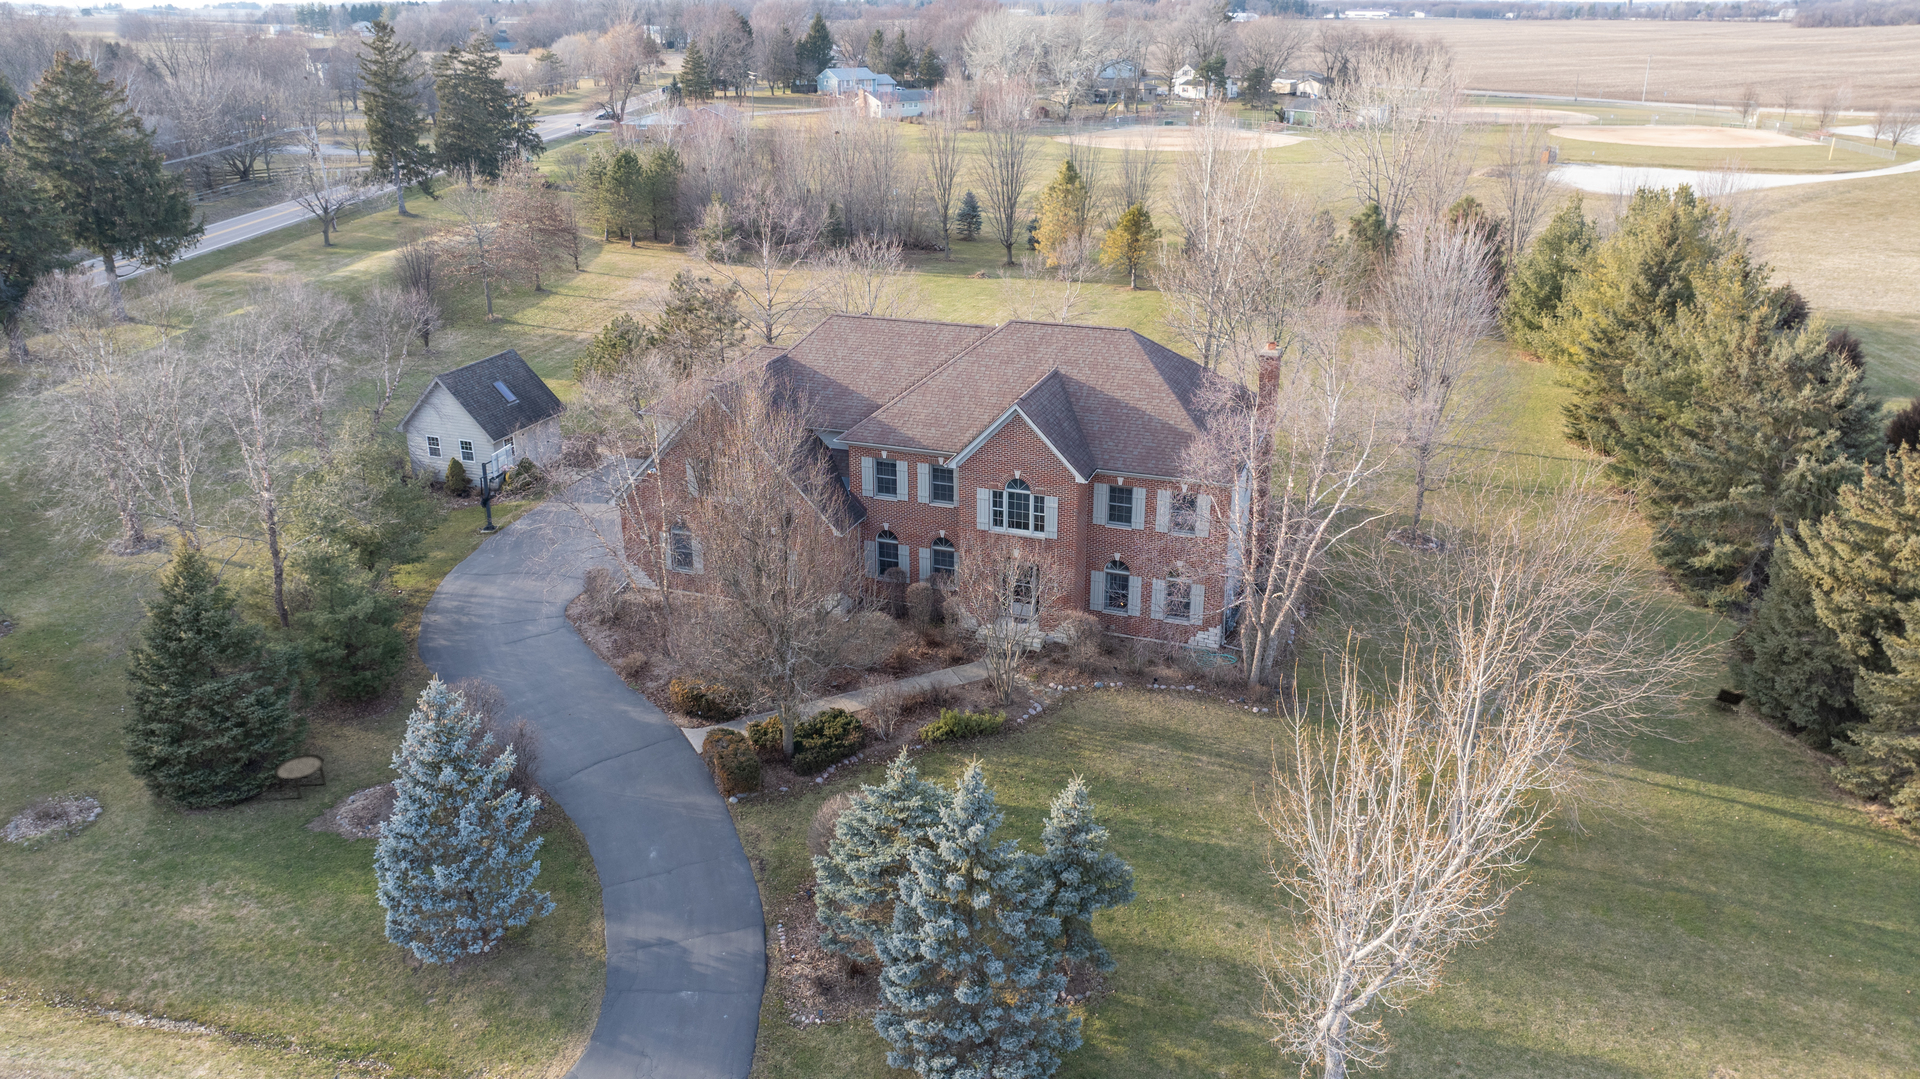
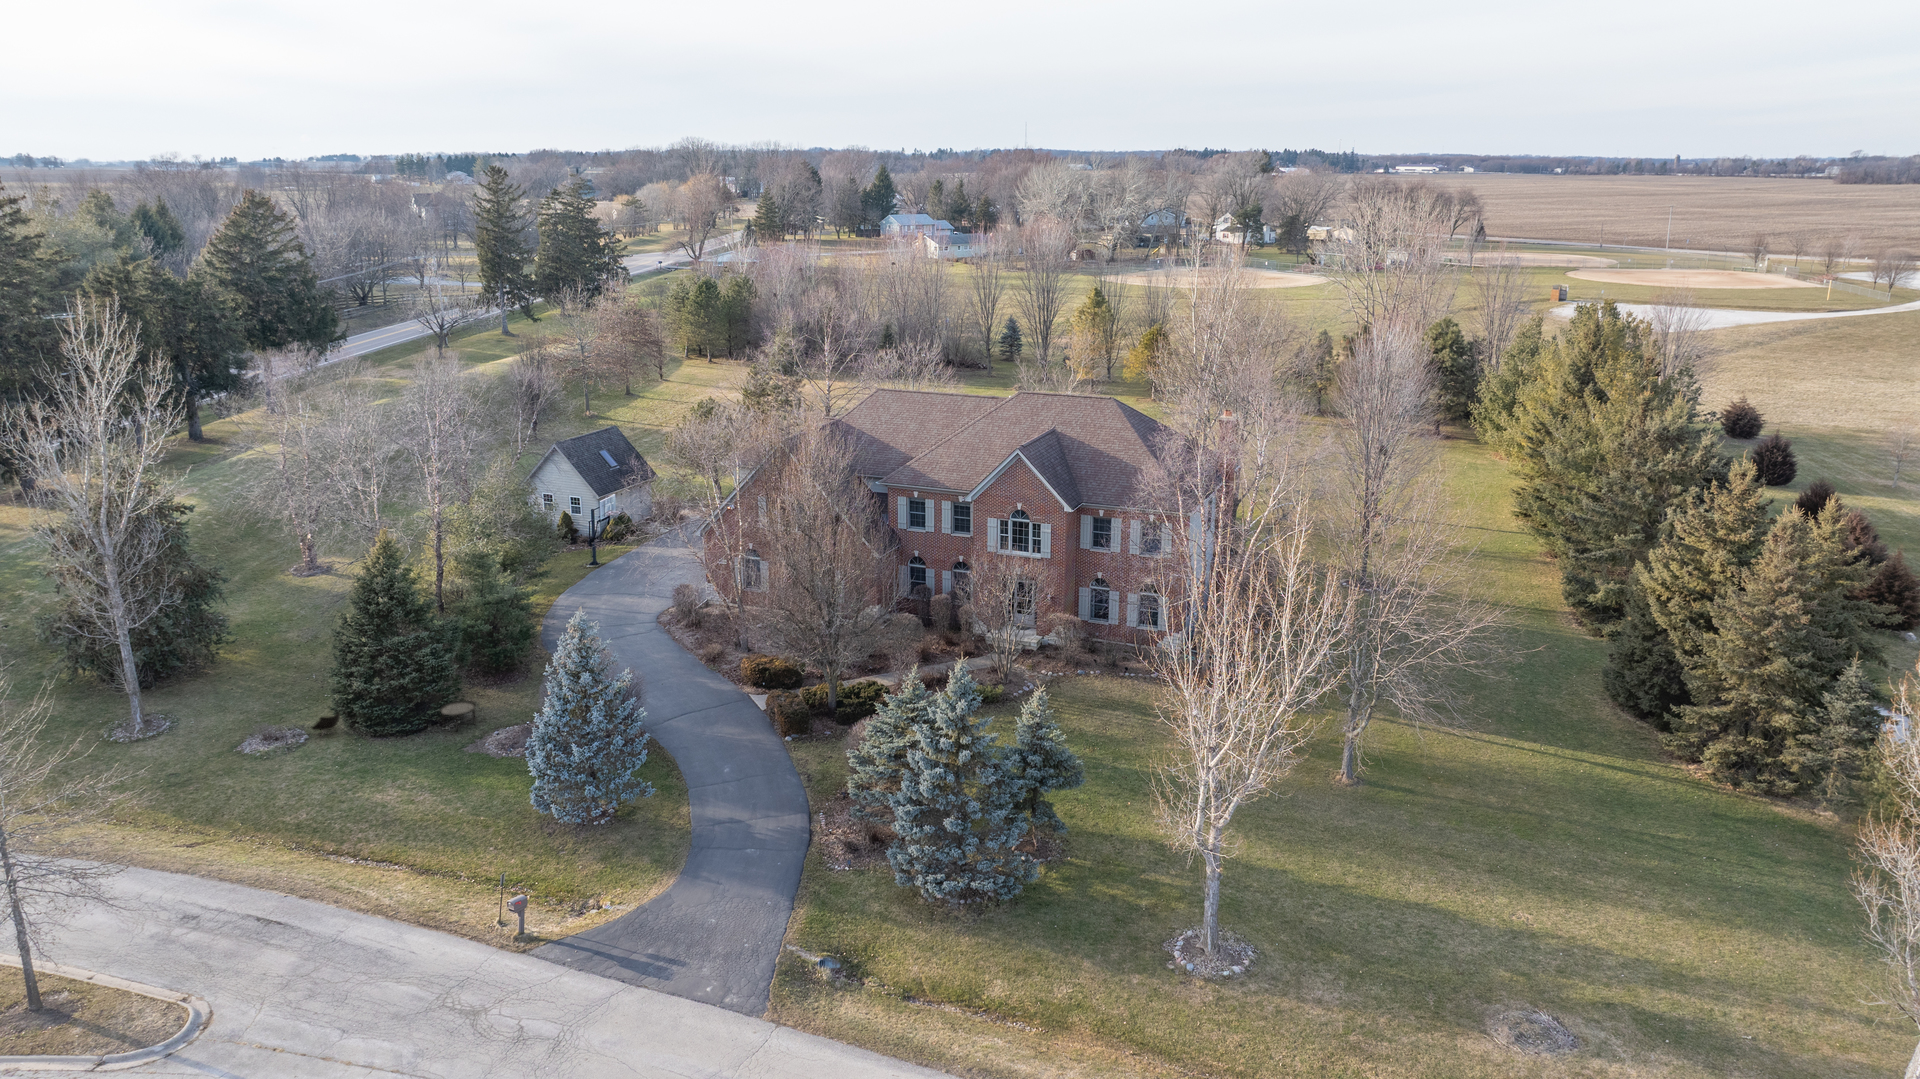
lounge chair: present [1715,689,1745,709] -> present [311,712,340,734]

